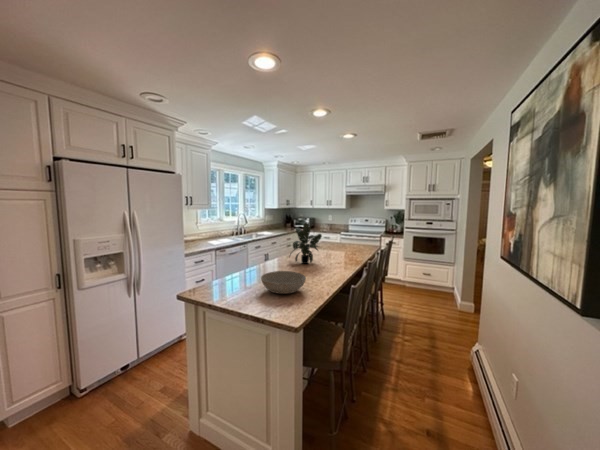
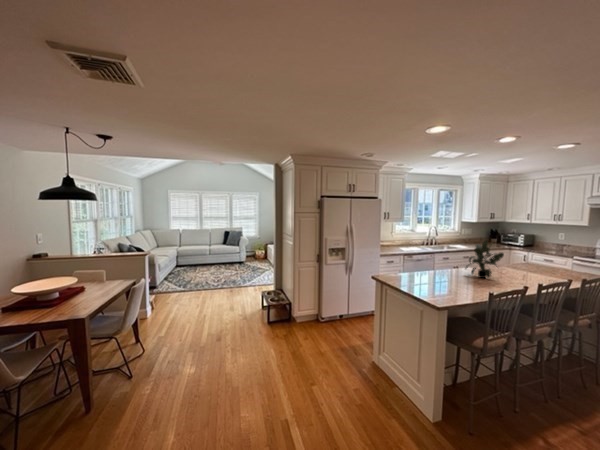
bowl: present [261,271,306,294] -> none [426,275,464,292]

